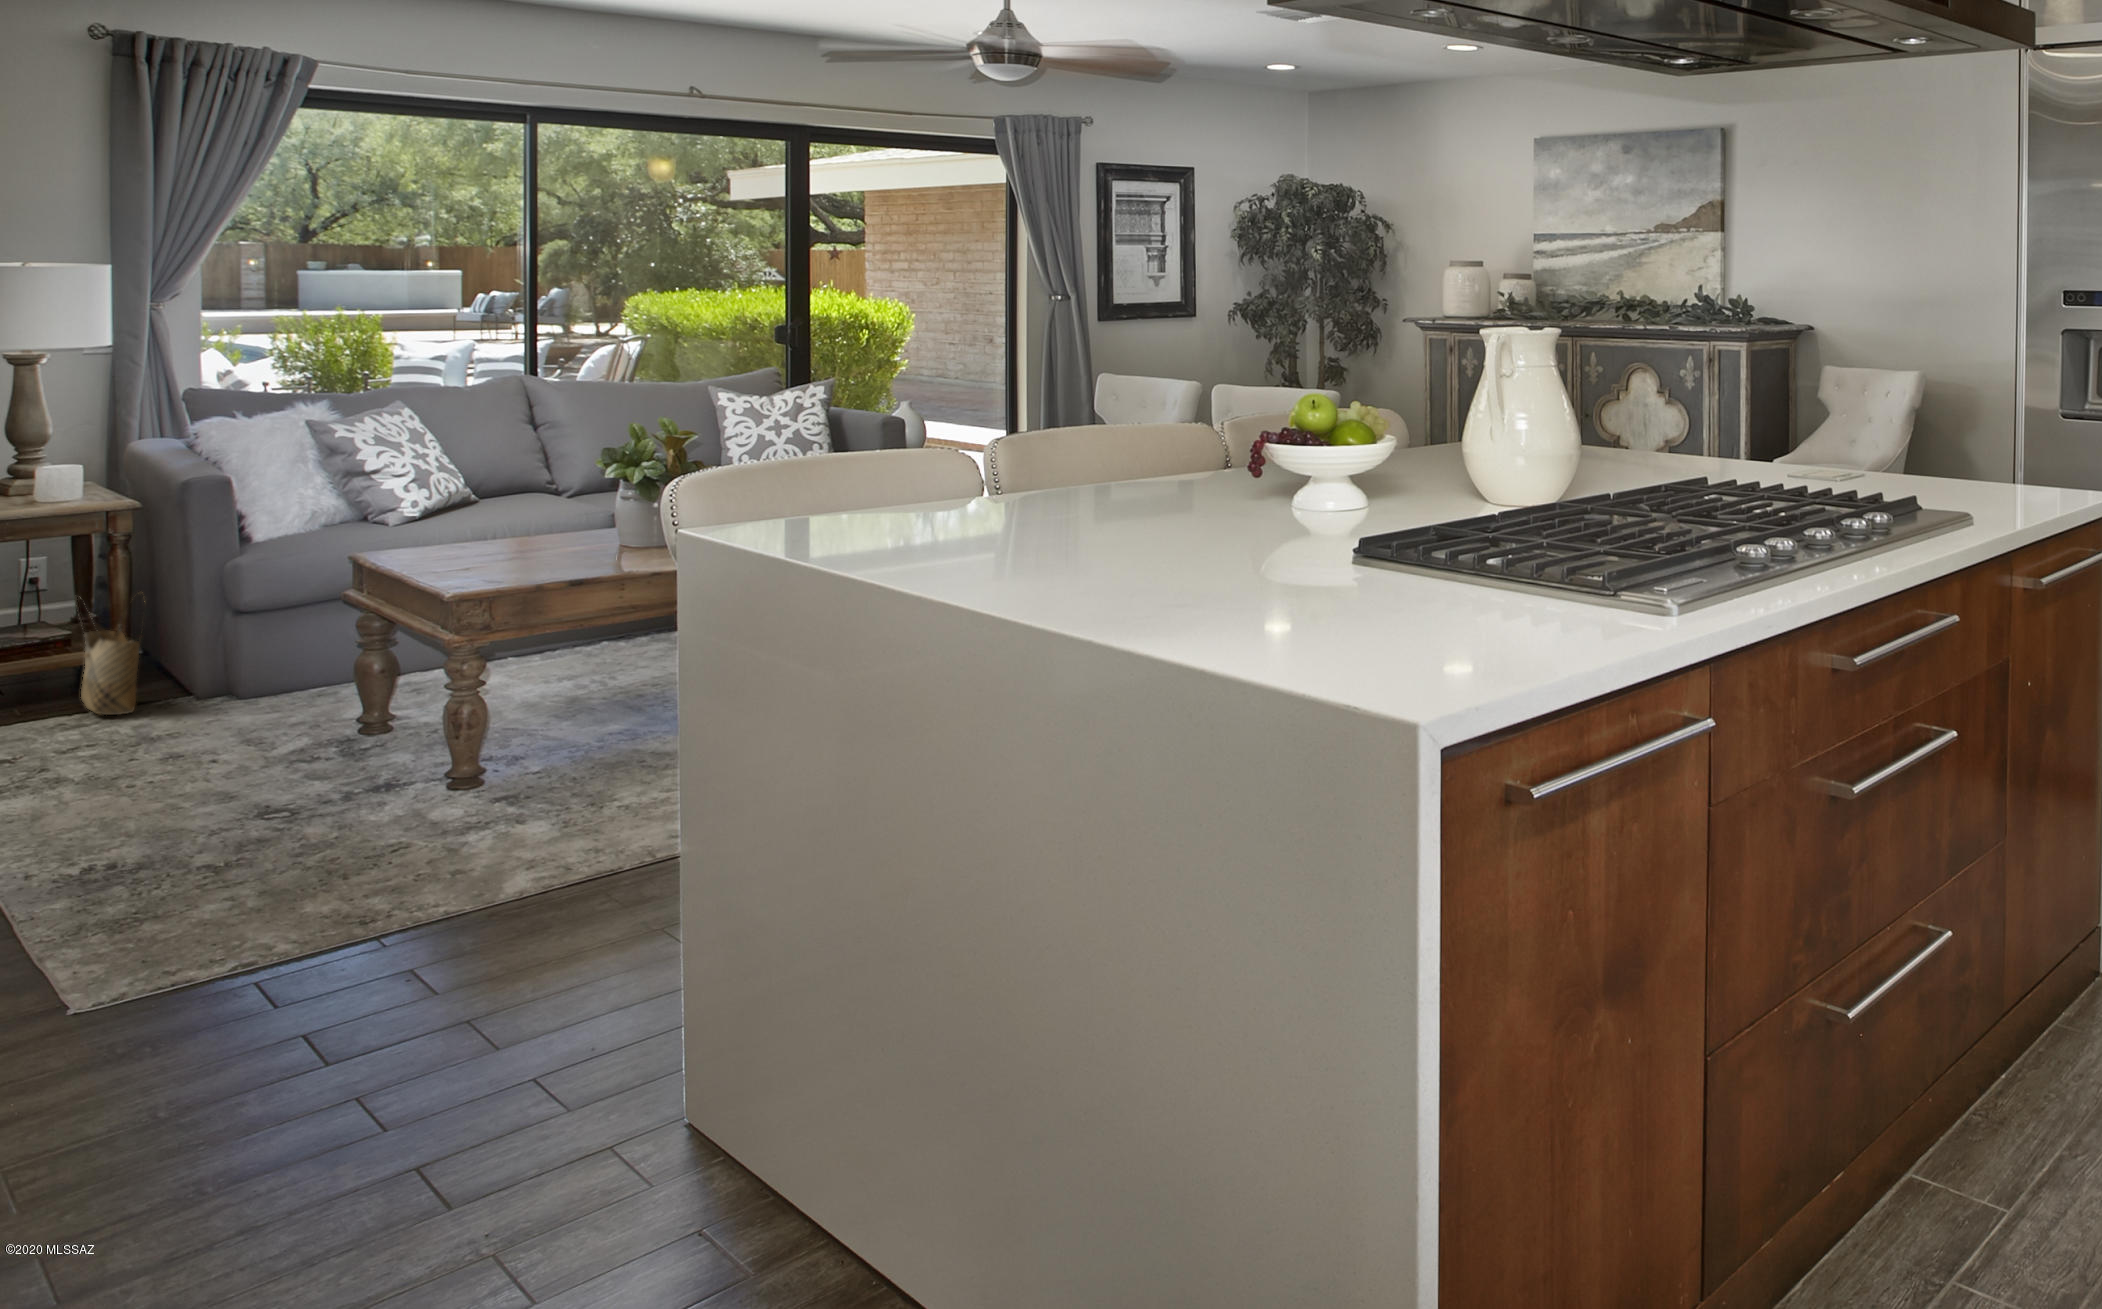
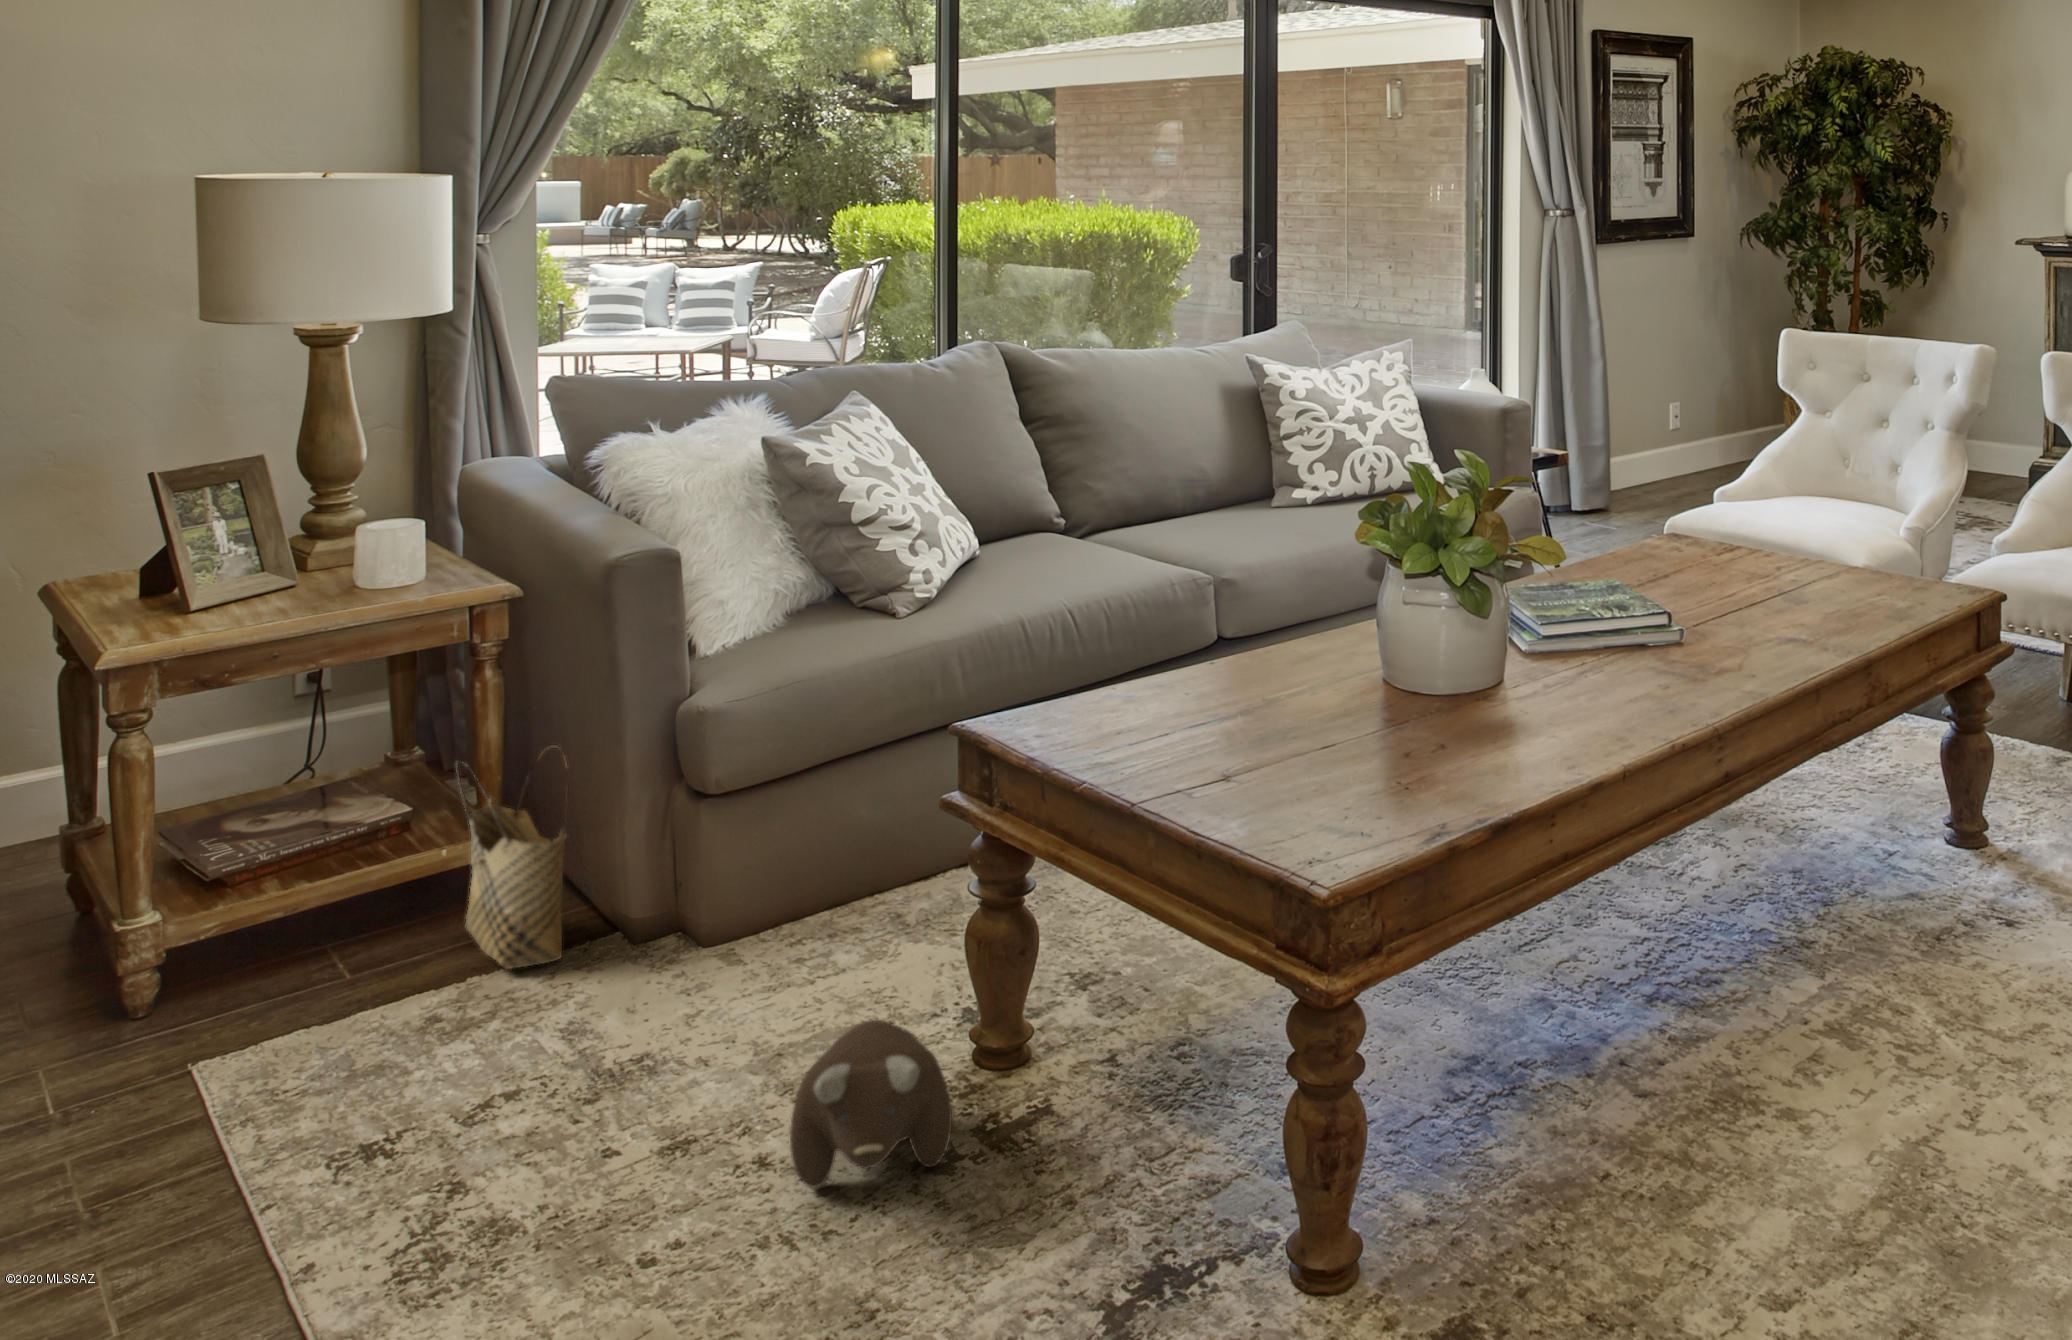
plush toy: none [203,697,301,777] -> present [790,1020,952,1188]

